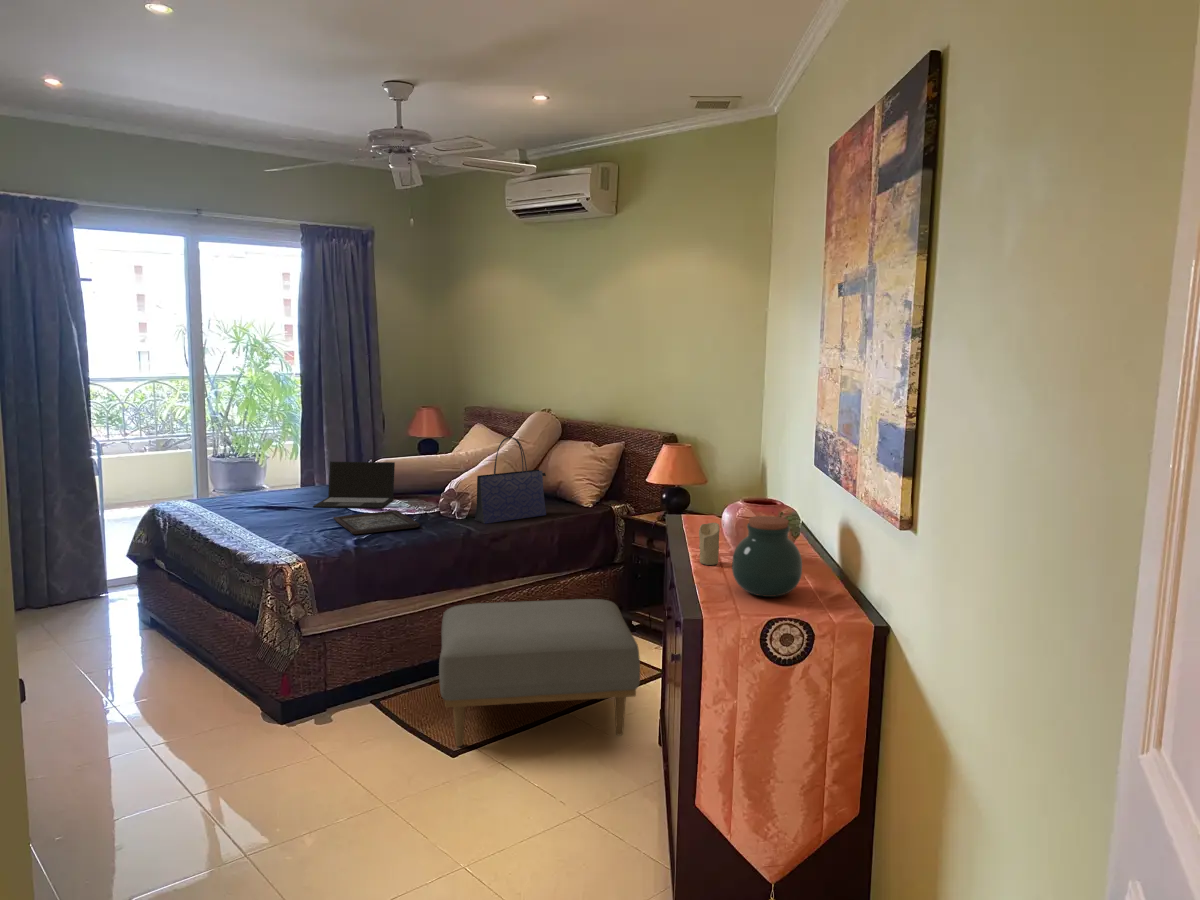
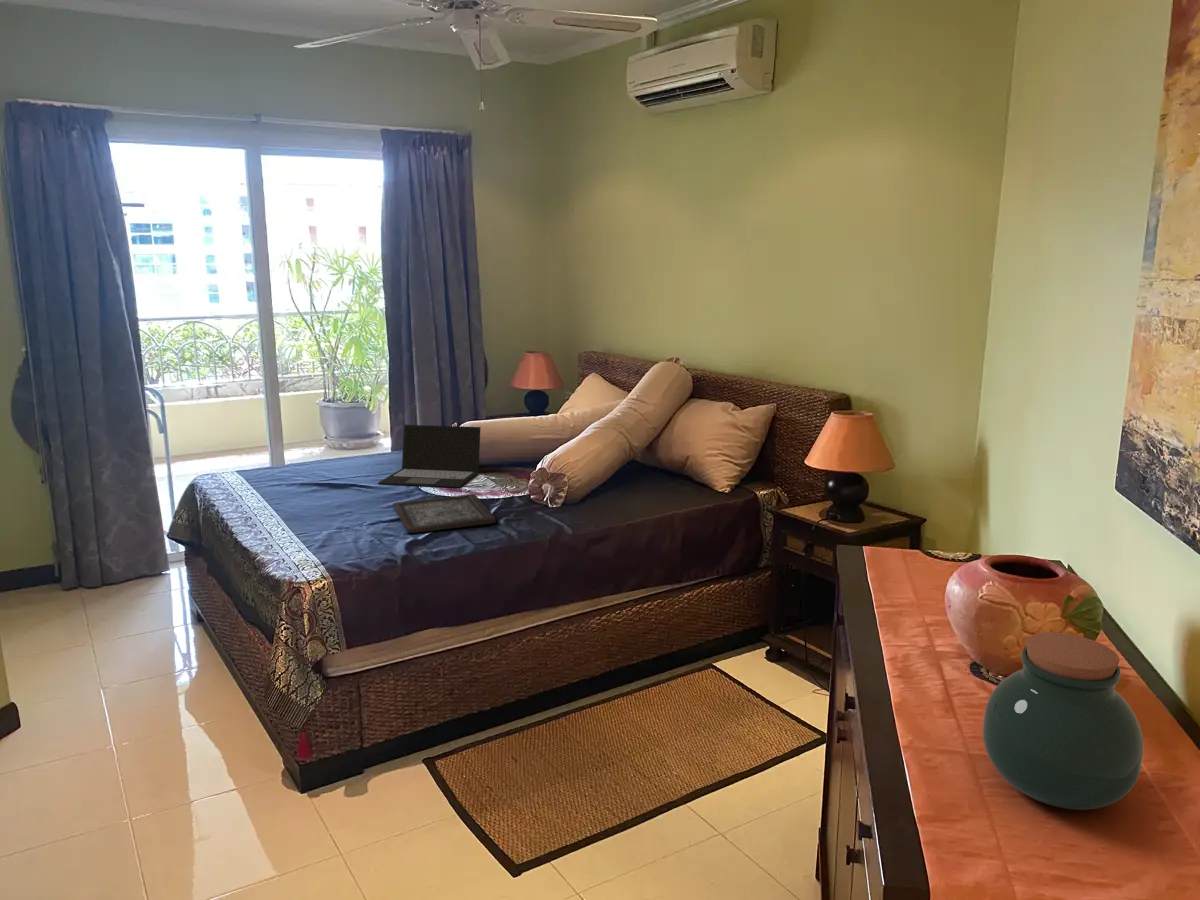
tote bag: present [475,437,546,524] -> none [571,403,667,519]
candle: present [699,523,720,565] -> none [904,606,945,684]
ottoman: present [439,599,640,746] -> none [494,642,789,858]

